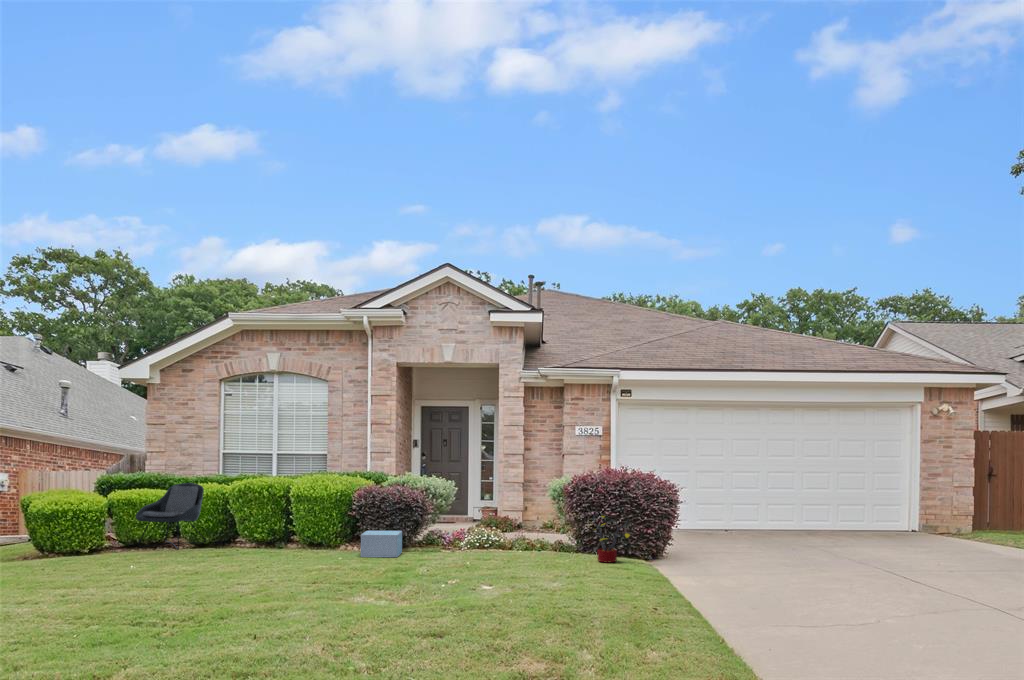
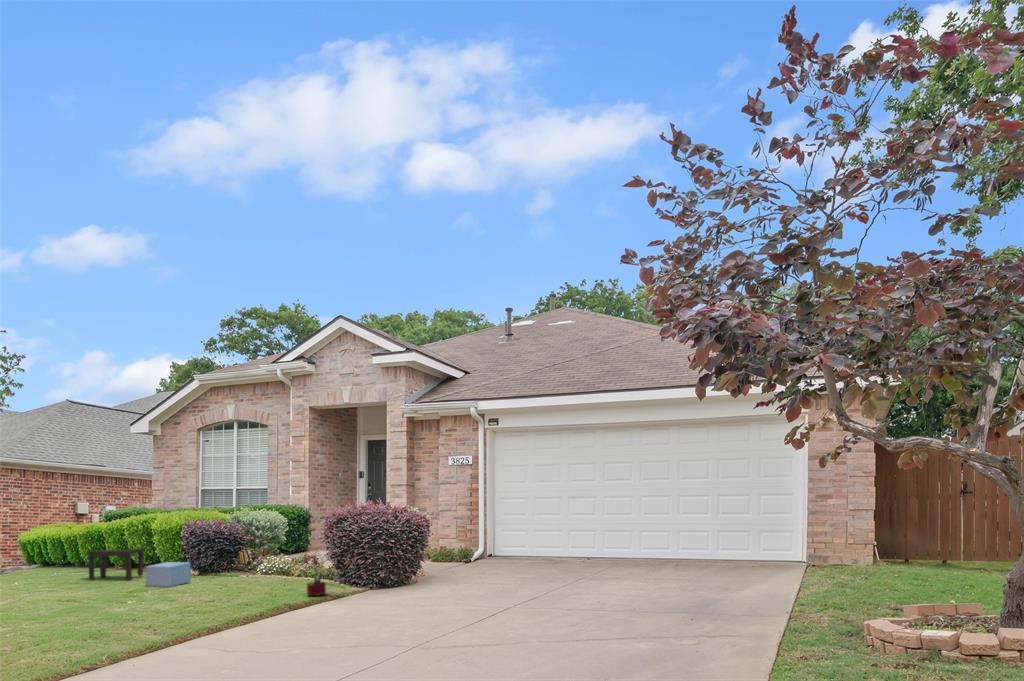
lounge chair: present [136,483,206,550] -> none [32,521,89,577]
bench: none [252,516,316,553] -> present [88,549,145,580]

